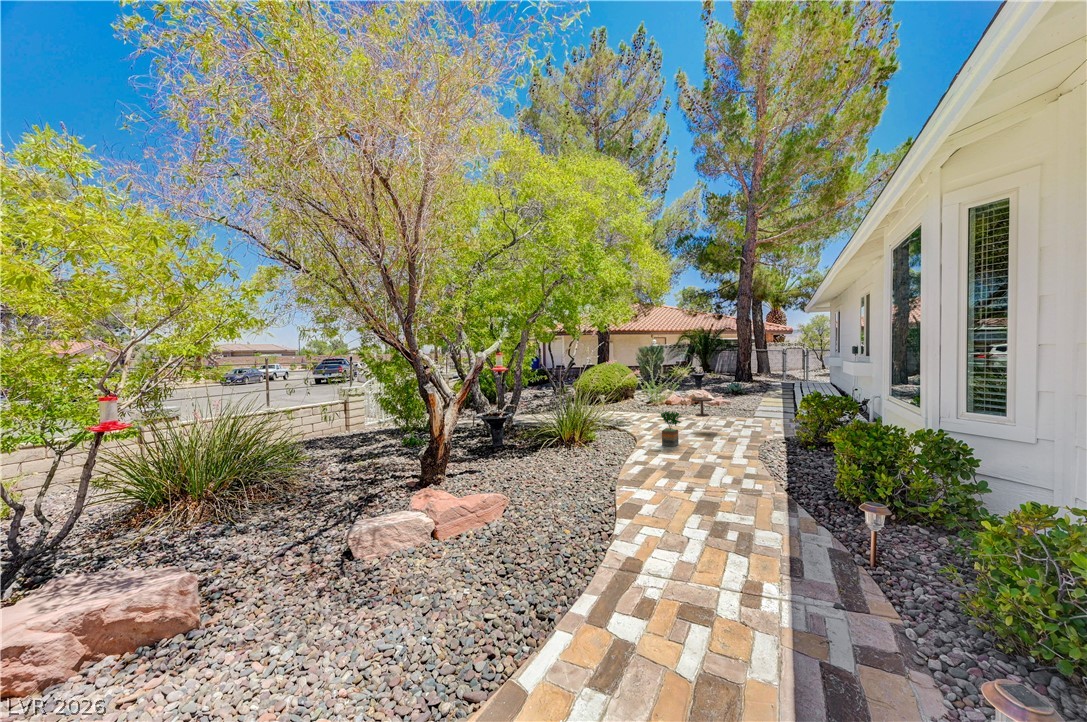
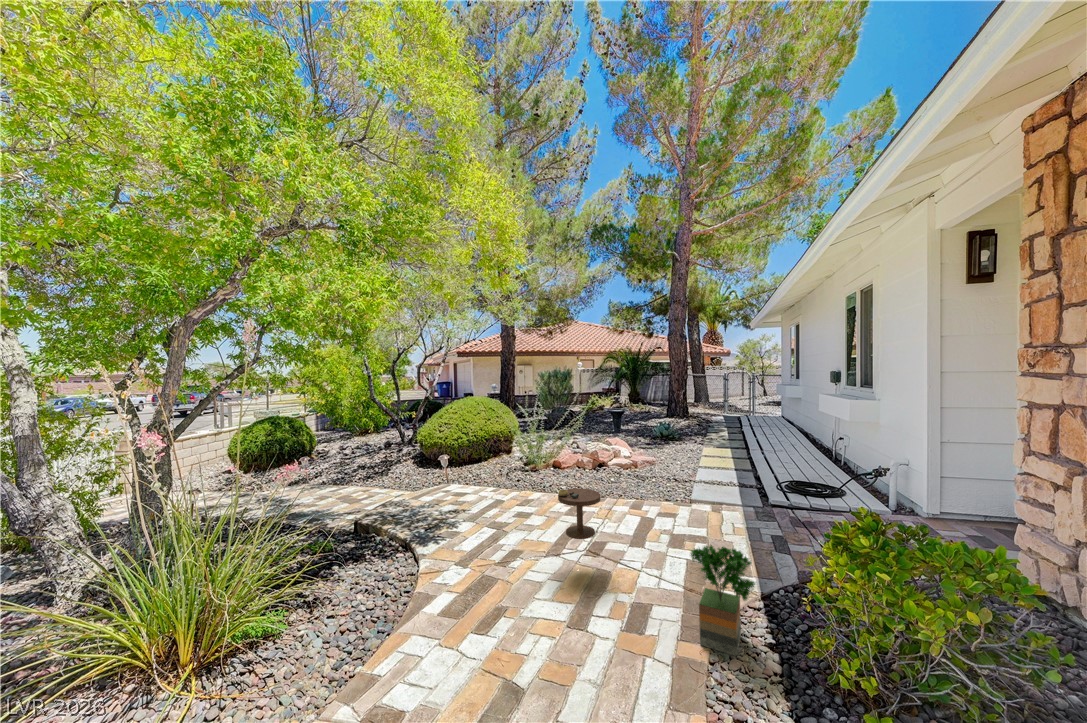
potted tree: present [661,412,682,447] -> present [690,545,755,656]

